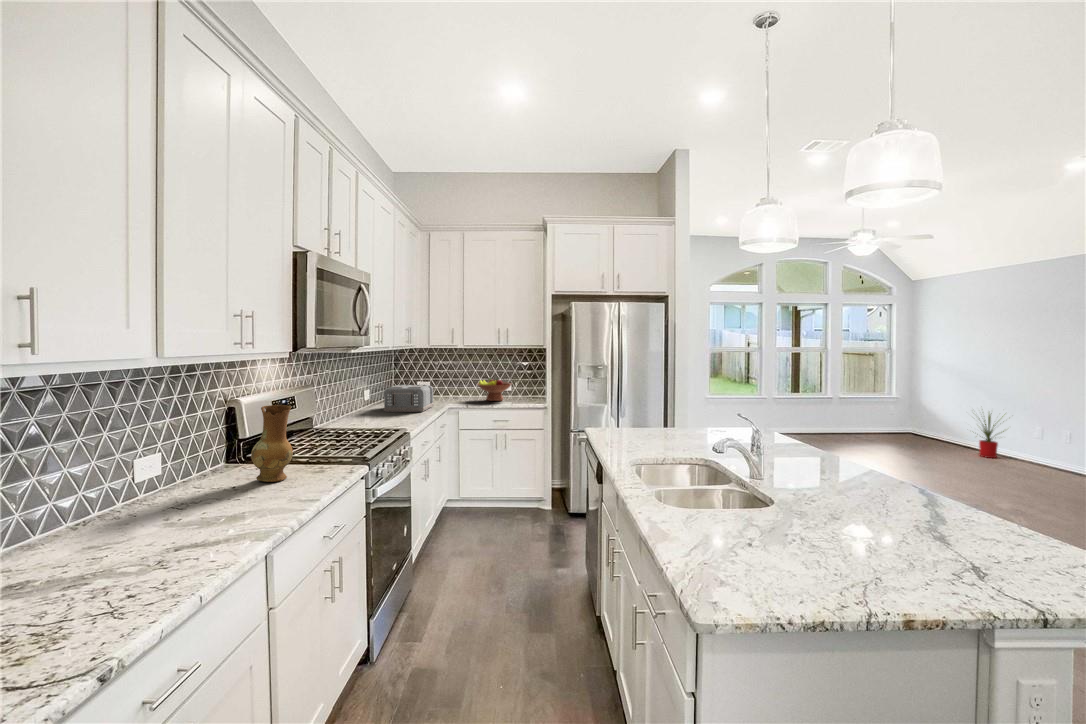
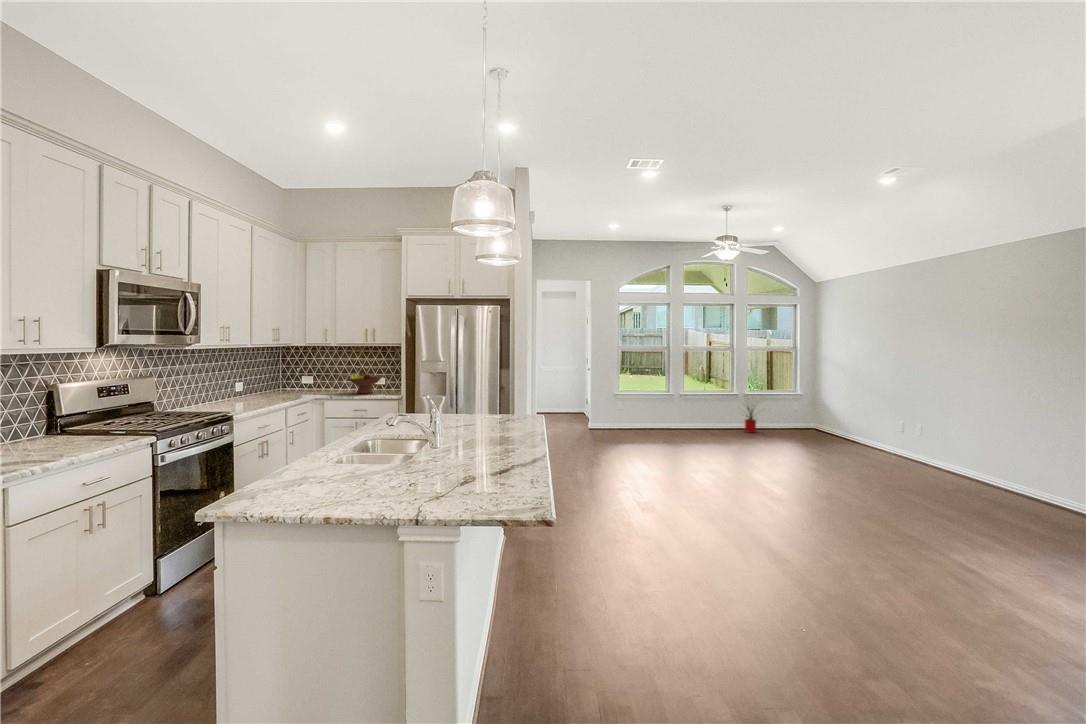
toaster: present [384,385,434,412] -> none [244,378,297,402]
ceramic jug: present [251,405,293,482] -> none [38,390,77,448]
house plant: present [979,414,1004,458] -> present [745,402,759,433]

